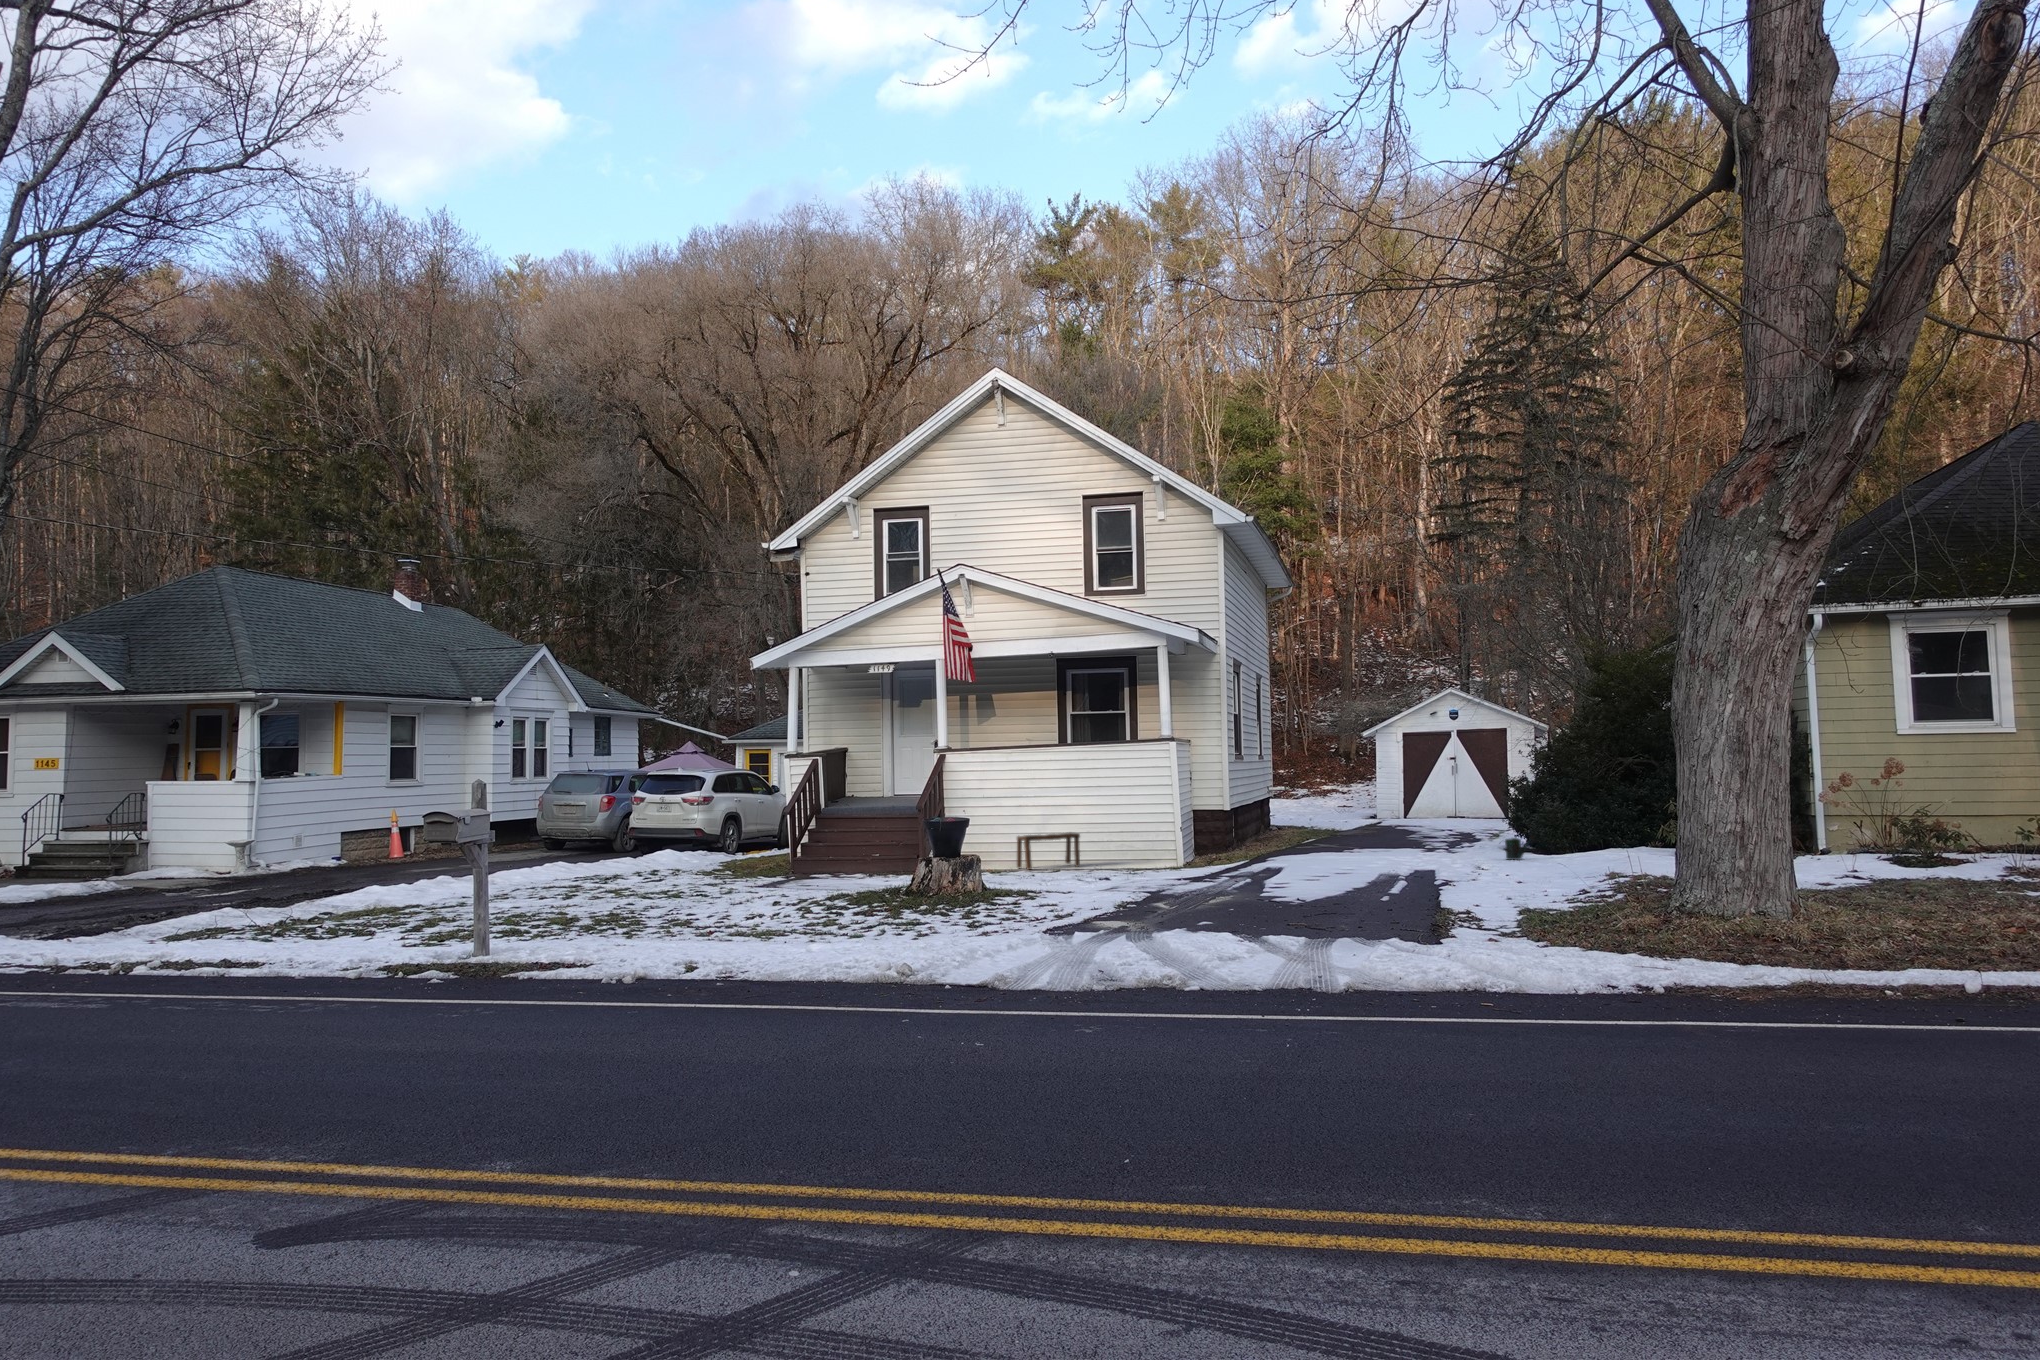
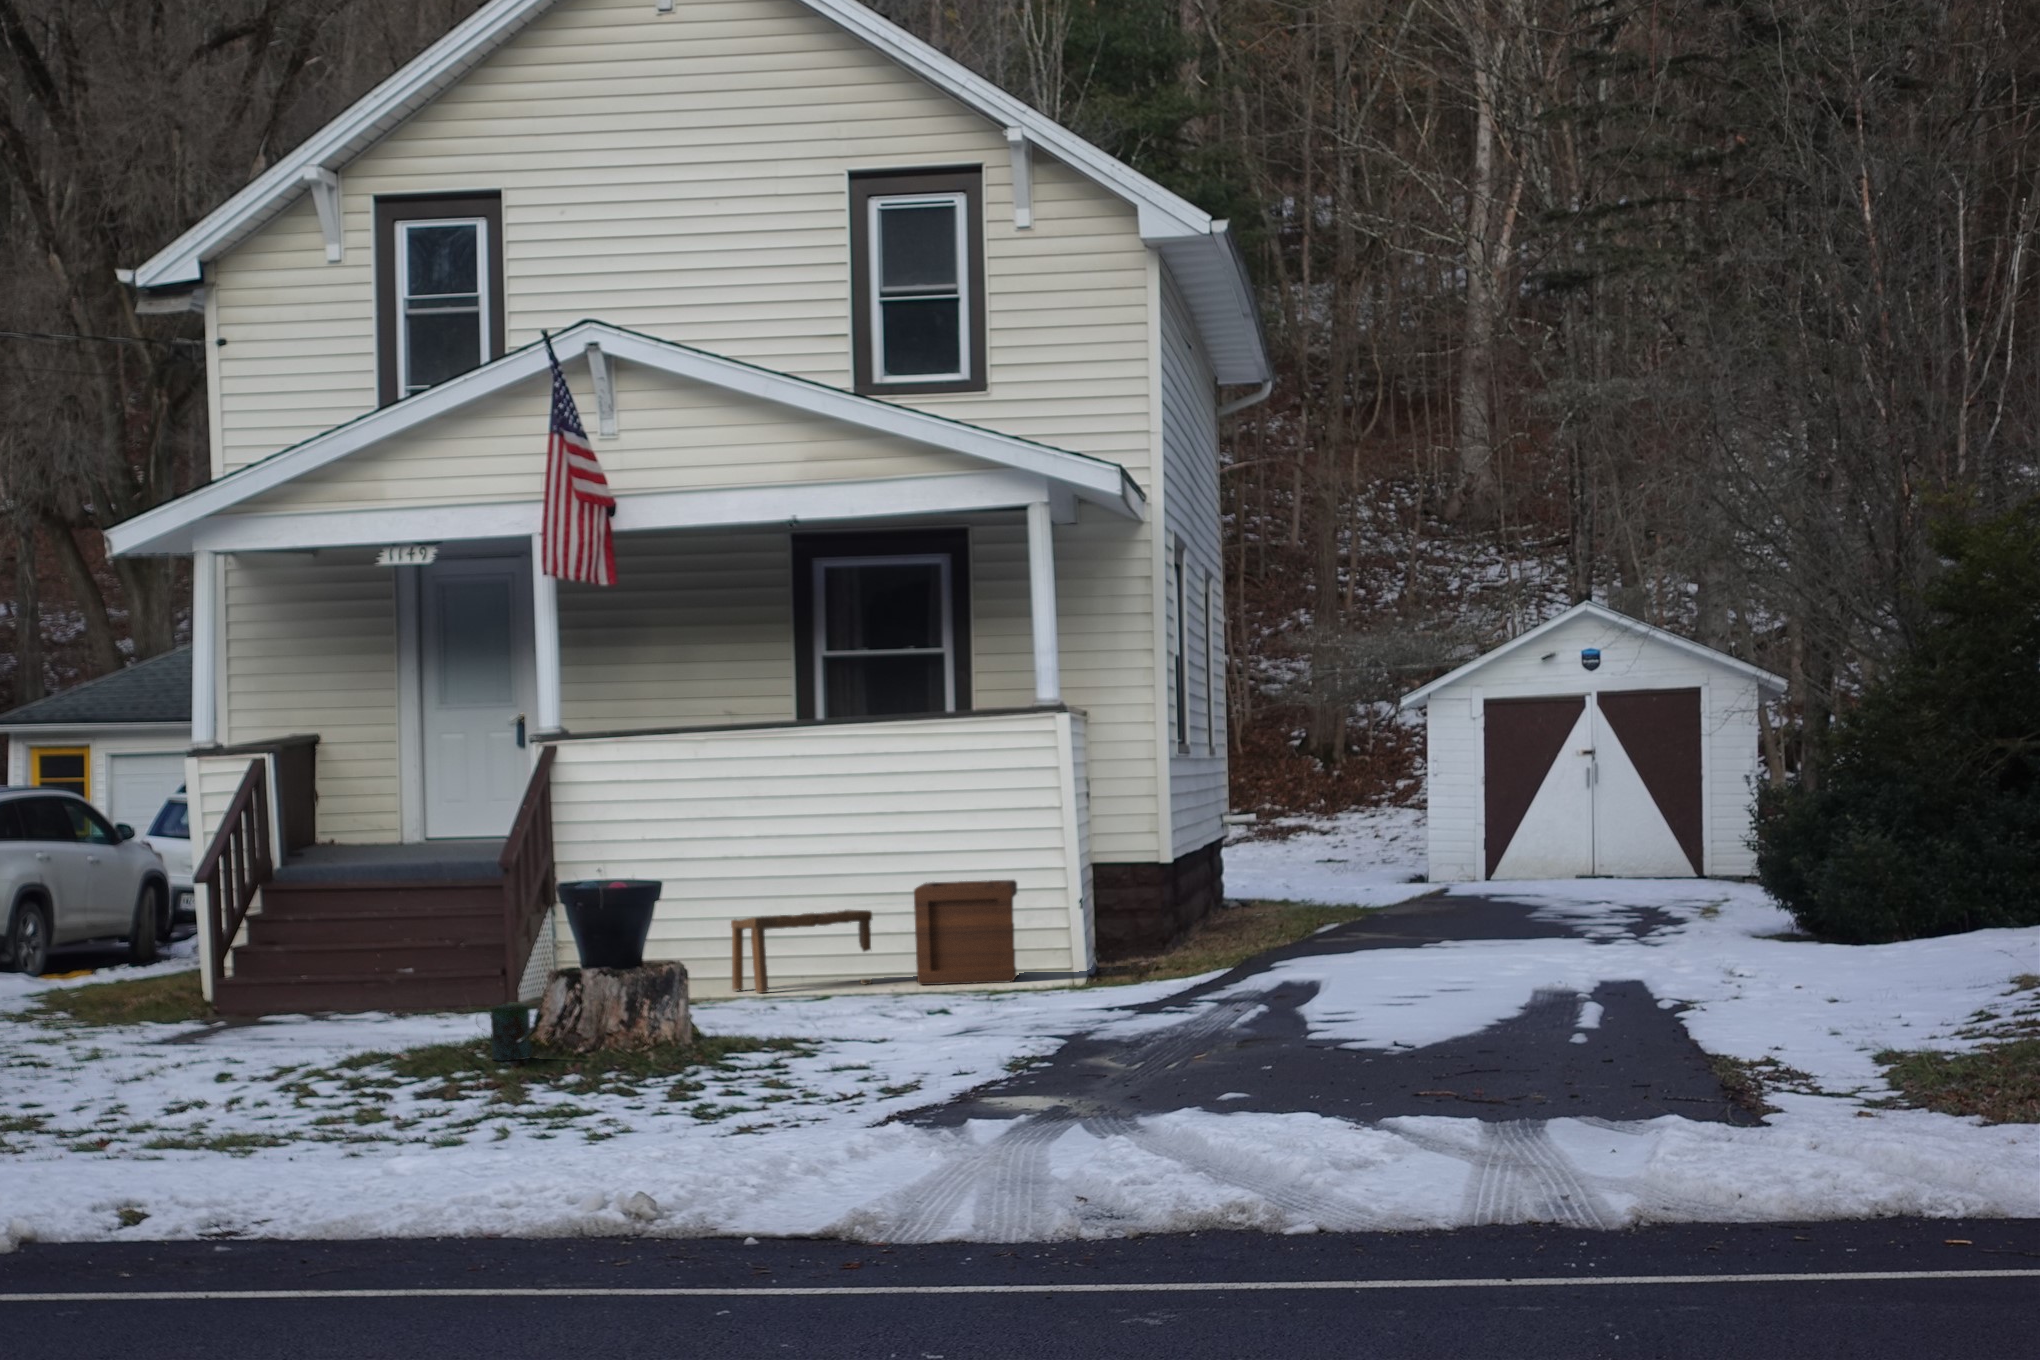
wooden crate: none [1098,820,1149,868] -> present [914,880,1017,985]
watering can: present [1505,836,1534,860] -> present [490,1002,532,1061]

